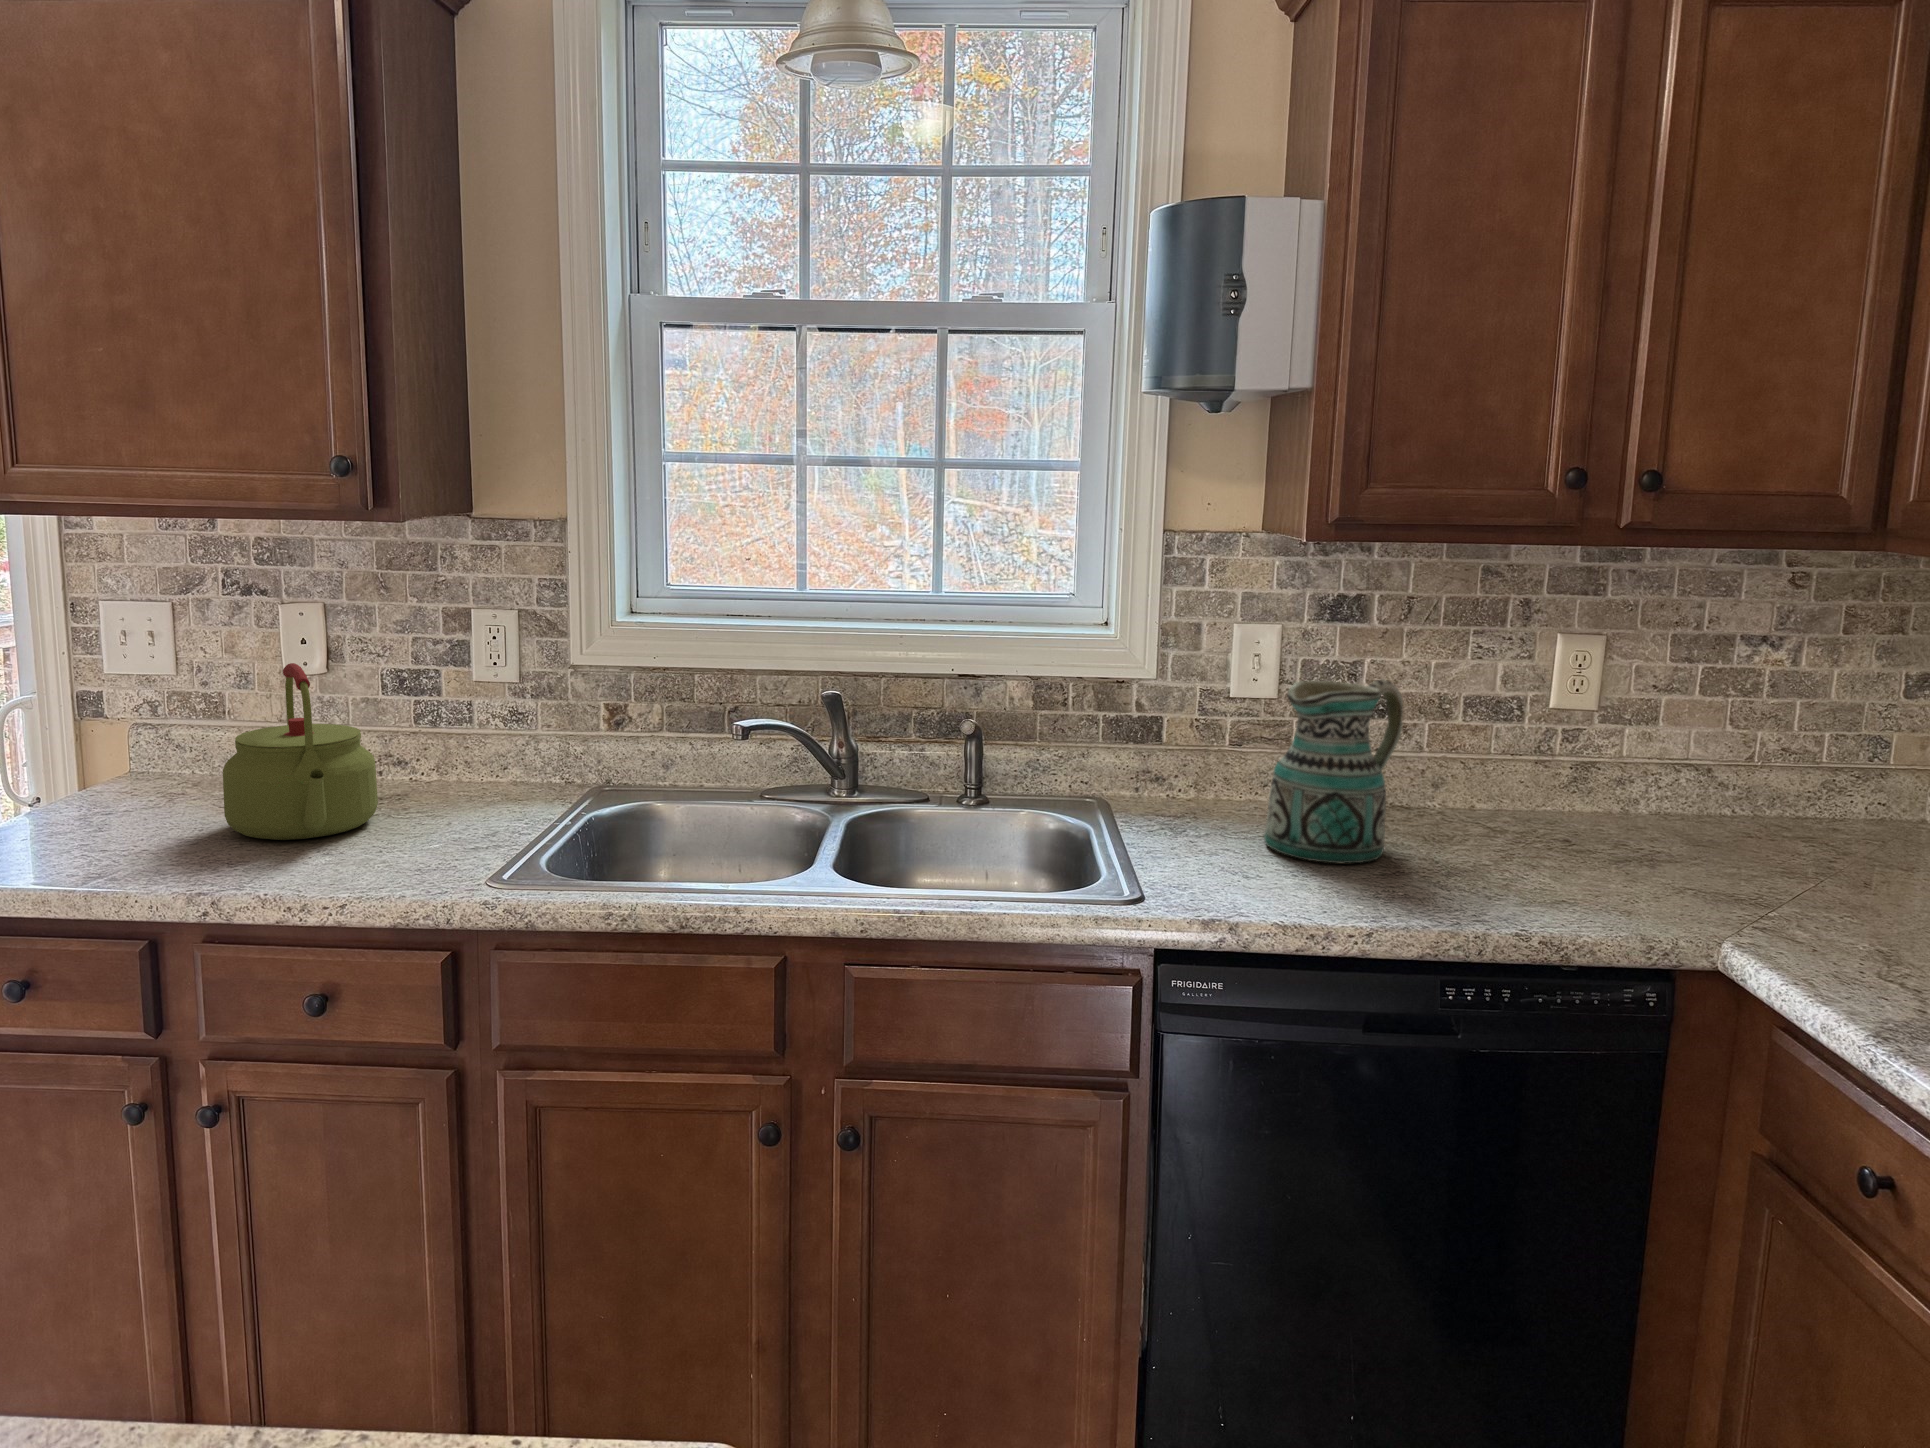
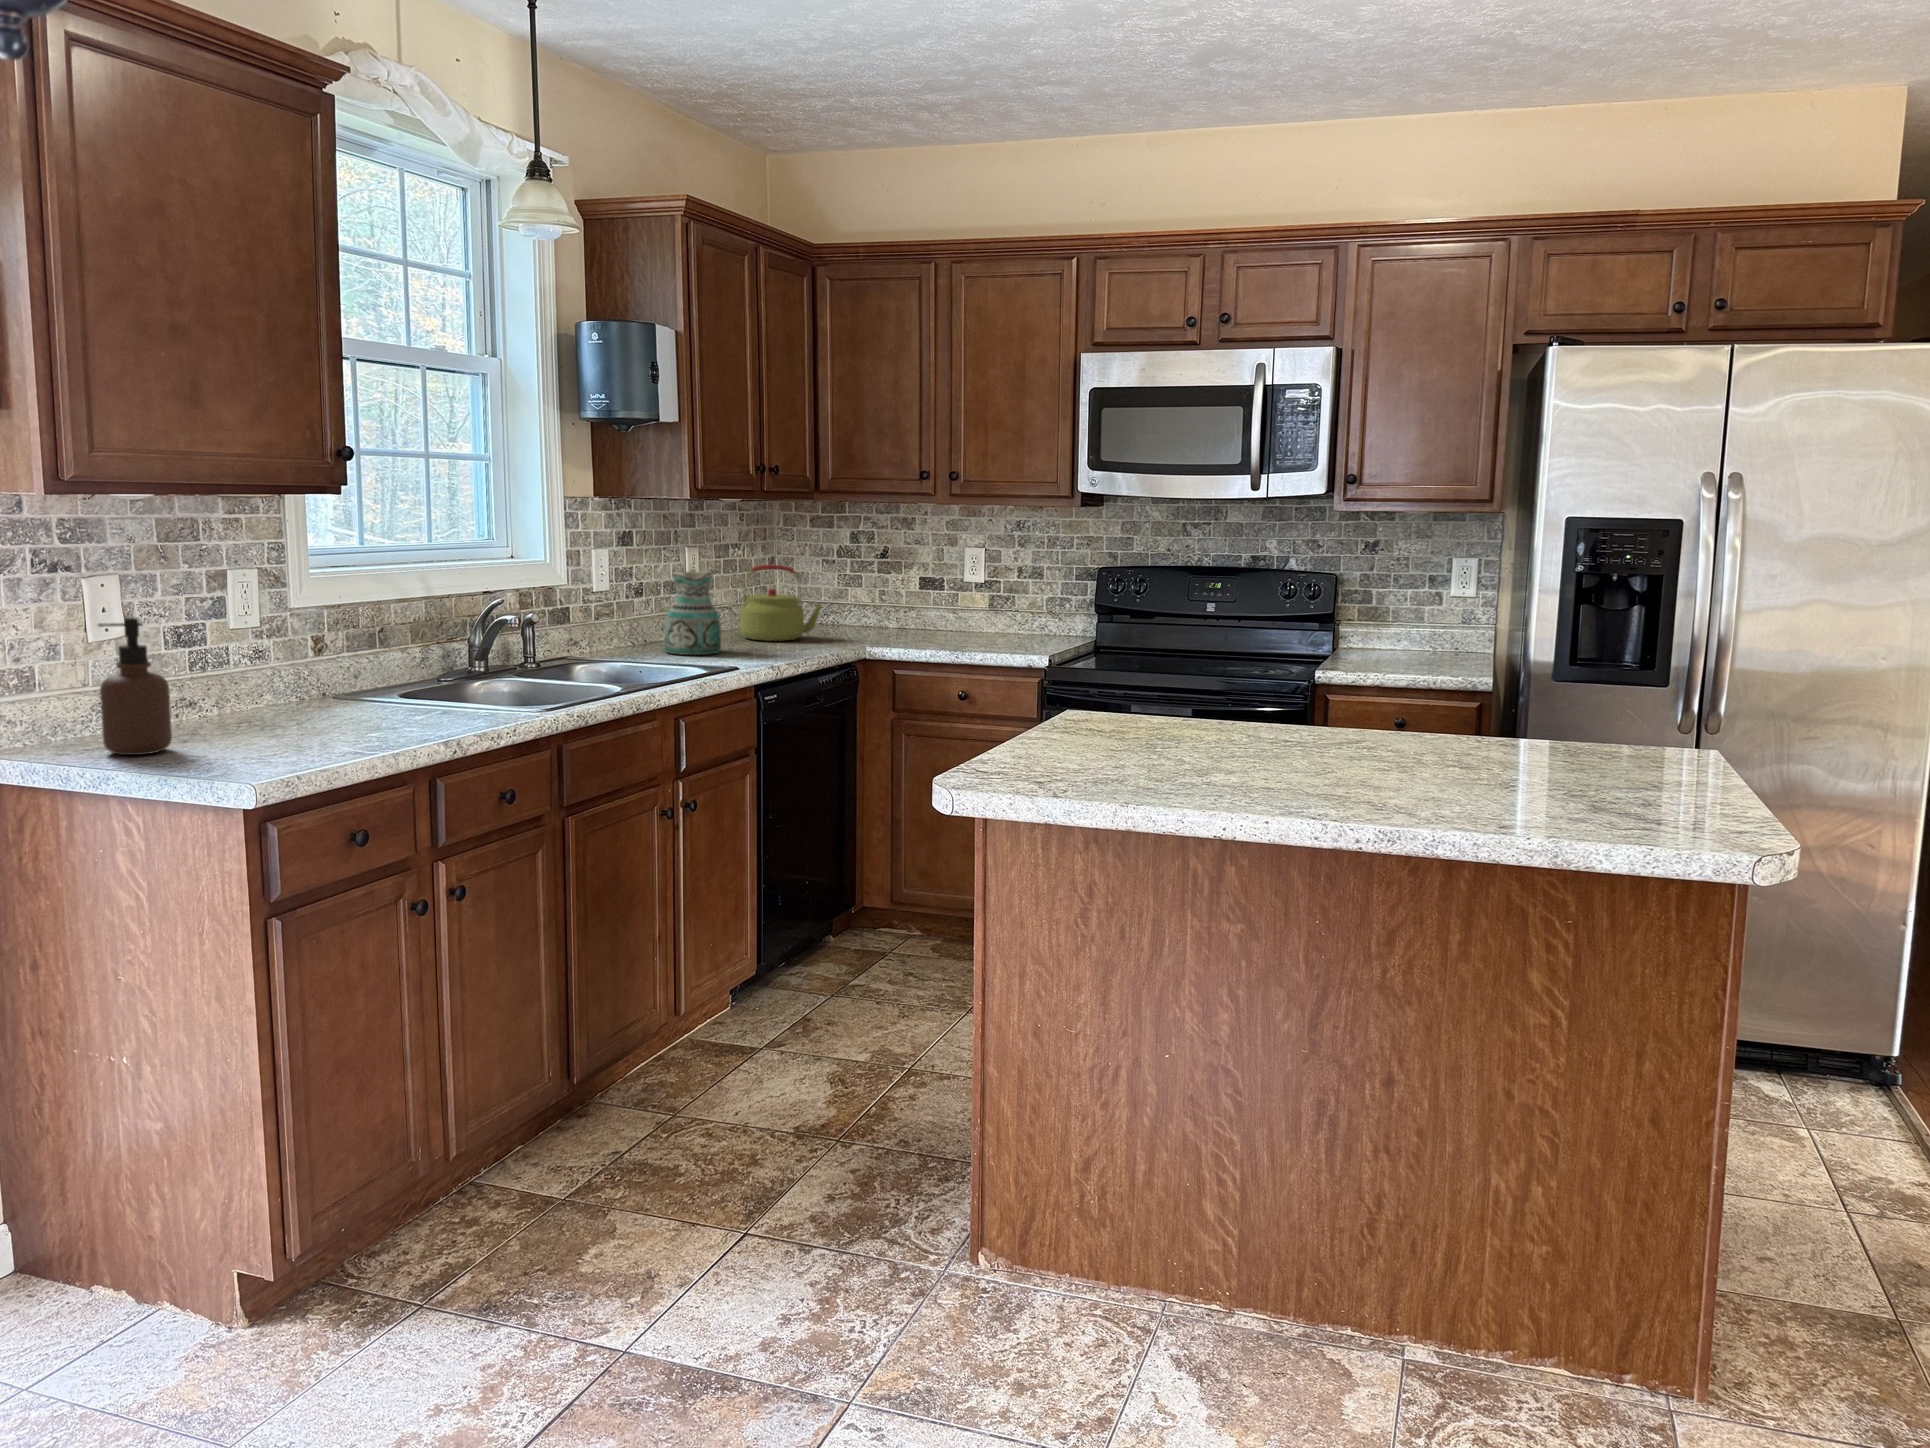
soap dispenser: none [120,652,202,811] -> present [98,618,172,755]
kettle: present [223,663,378,840] -> present [740,565,822,641]

